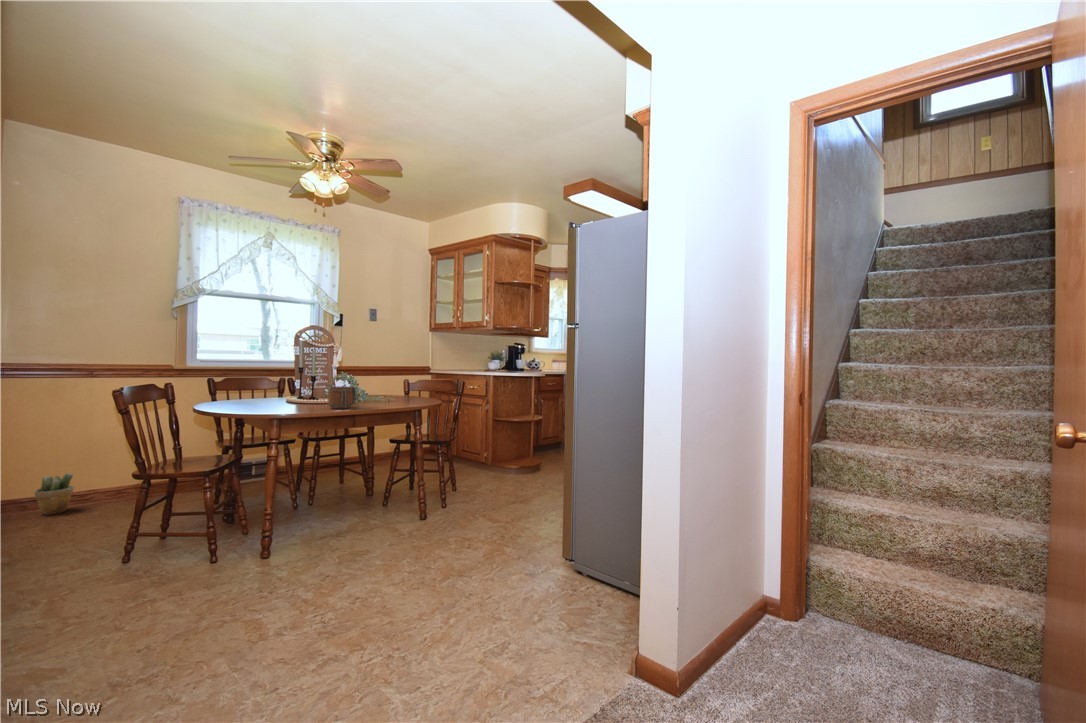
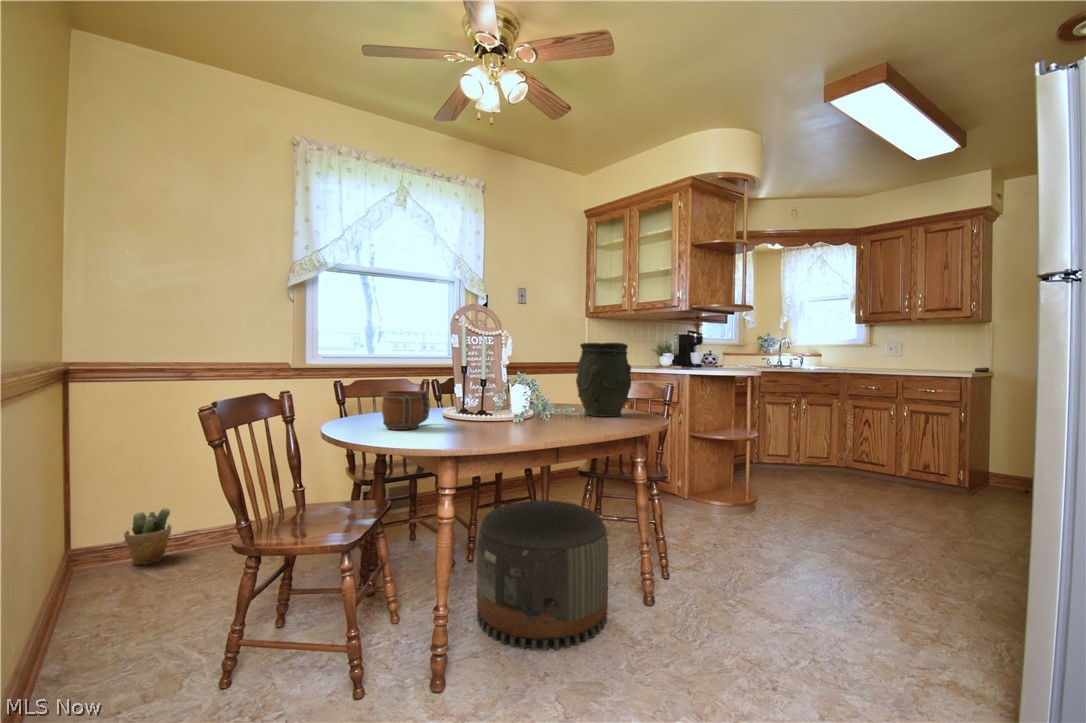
vase: none [375,356,411,402] -> present [576,343,631,417]
mug: present [328,386,357,409] -> present [382,390,430,430]
pouf: none [302,456,389,539] -> present [477,500,608,651]

